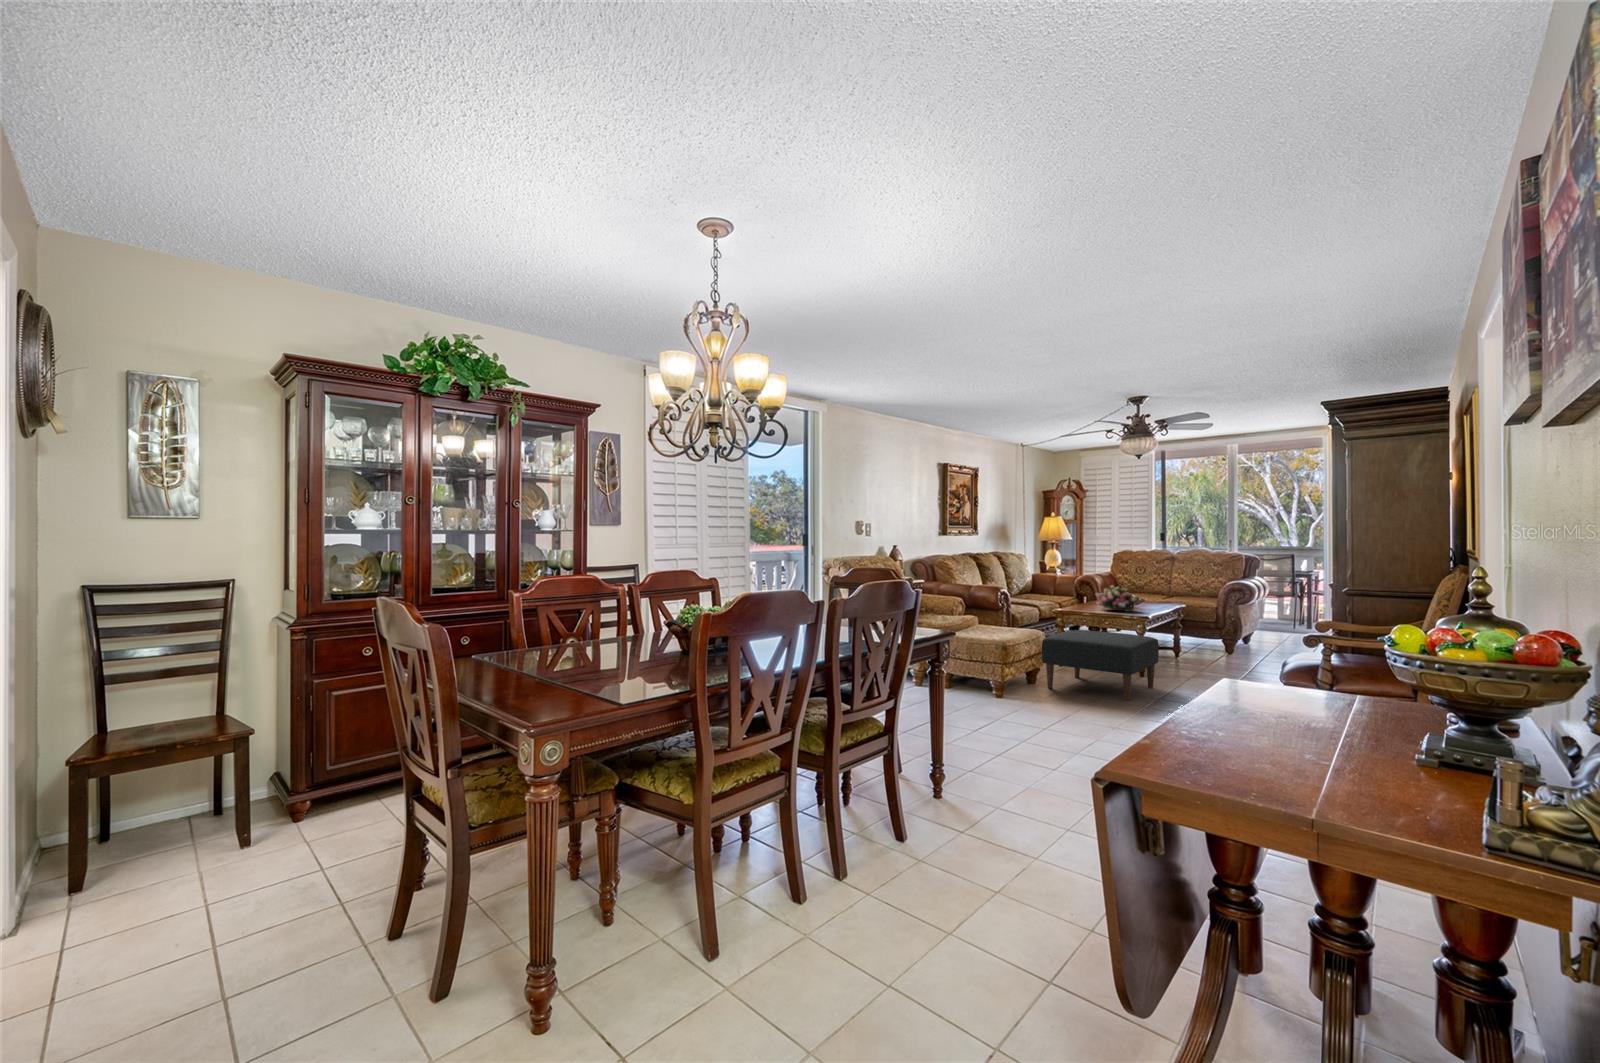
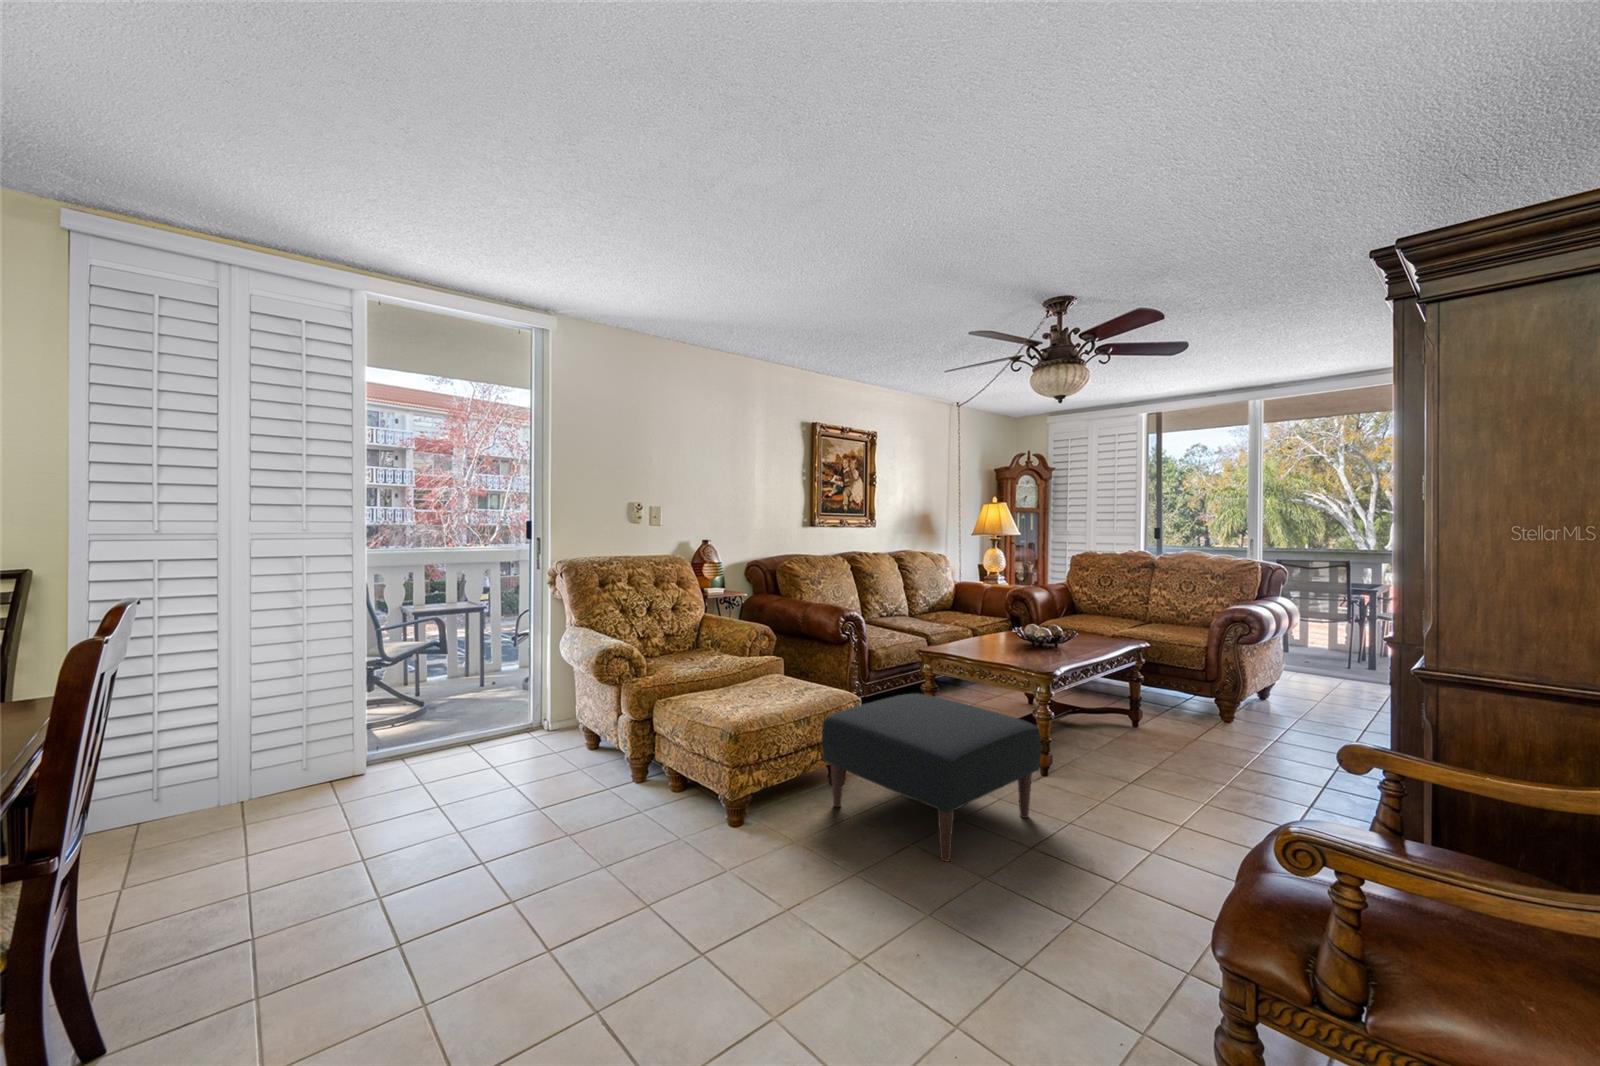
flower arrangement: present [1096,586,1139,612] -> none [979,612,1051,659]

